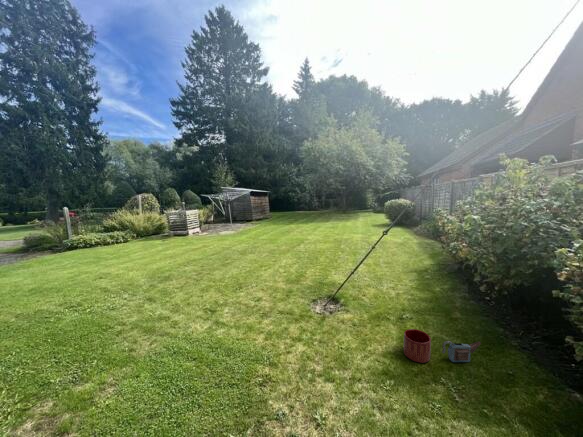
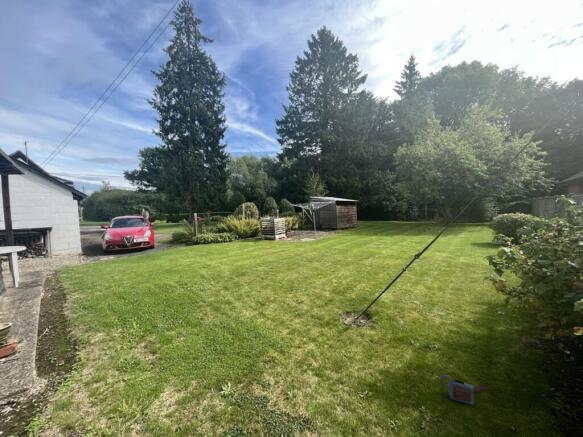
planter: present [403,329,431,363] -> none [402,354,429,390]

